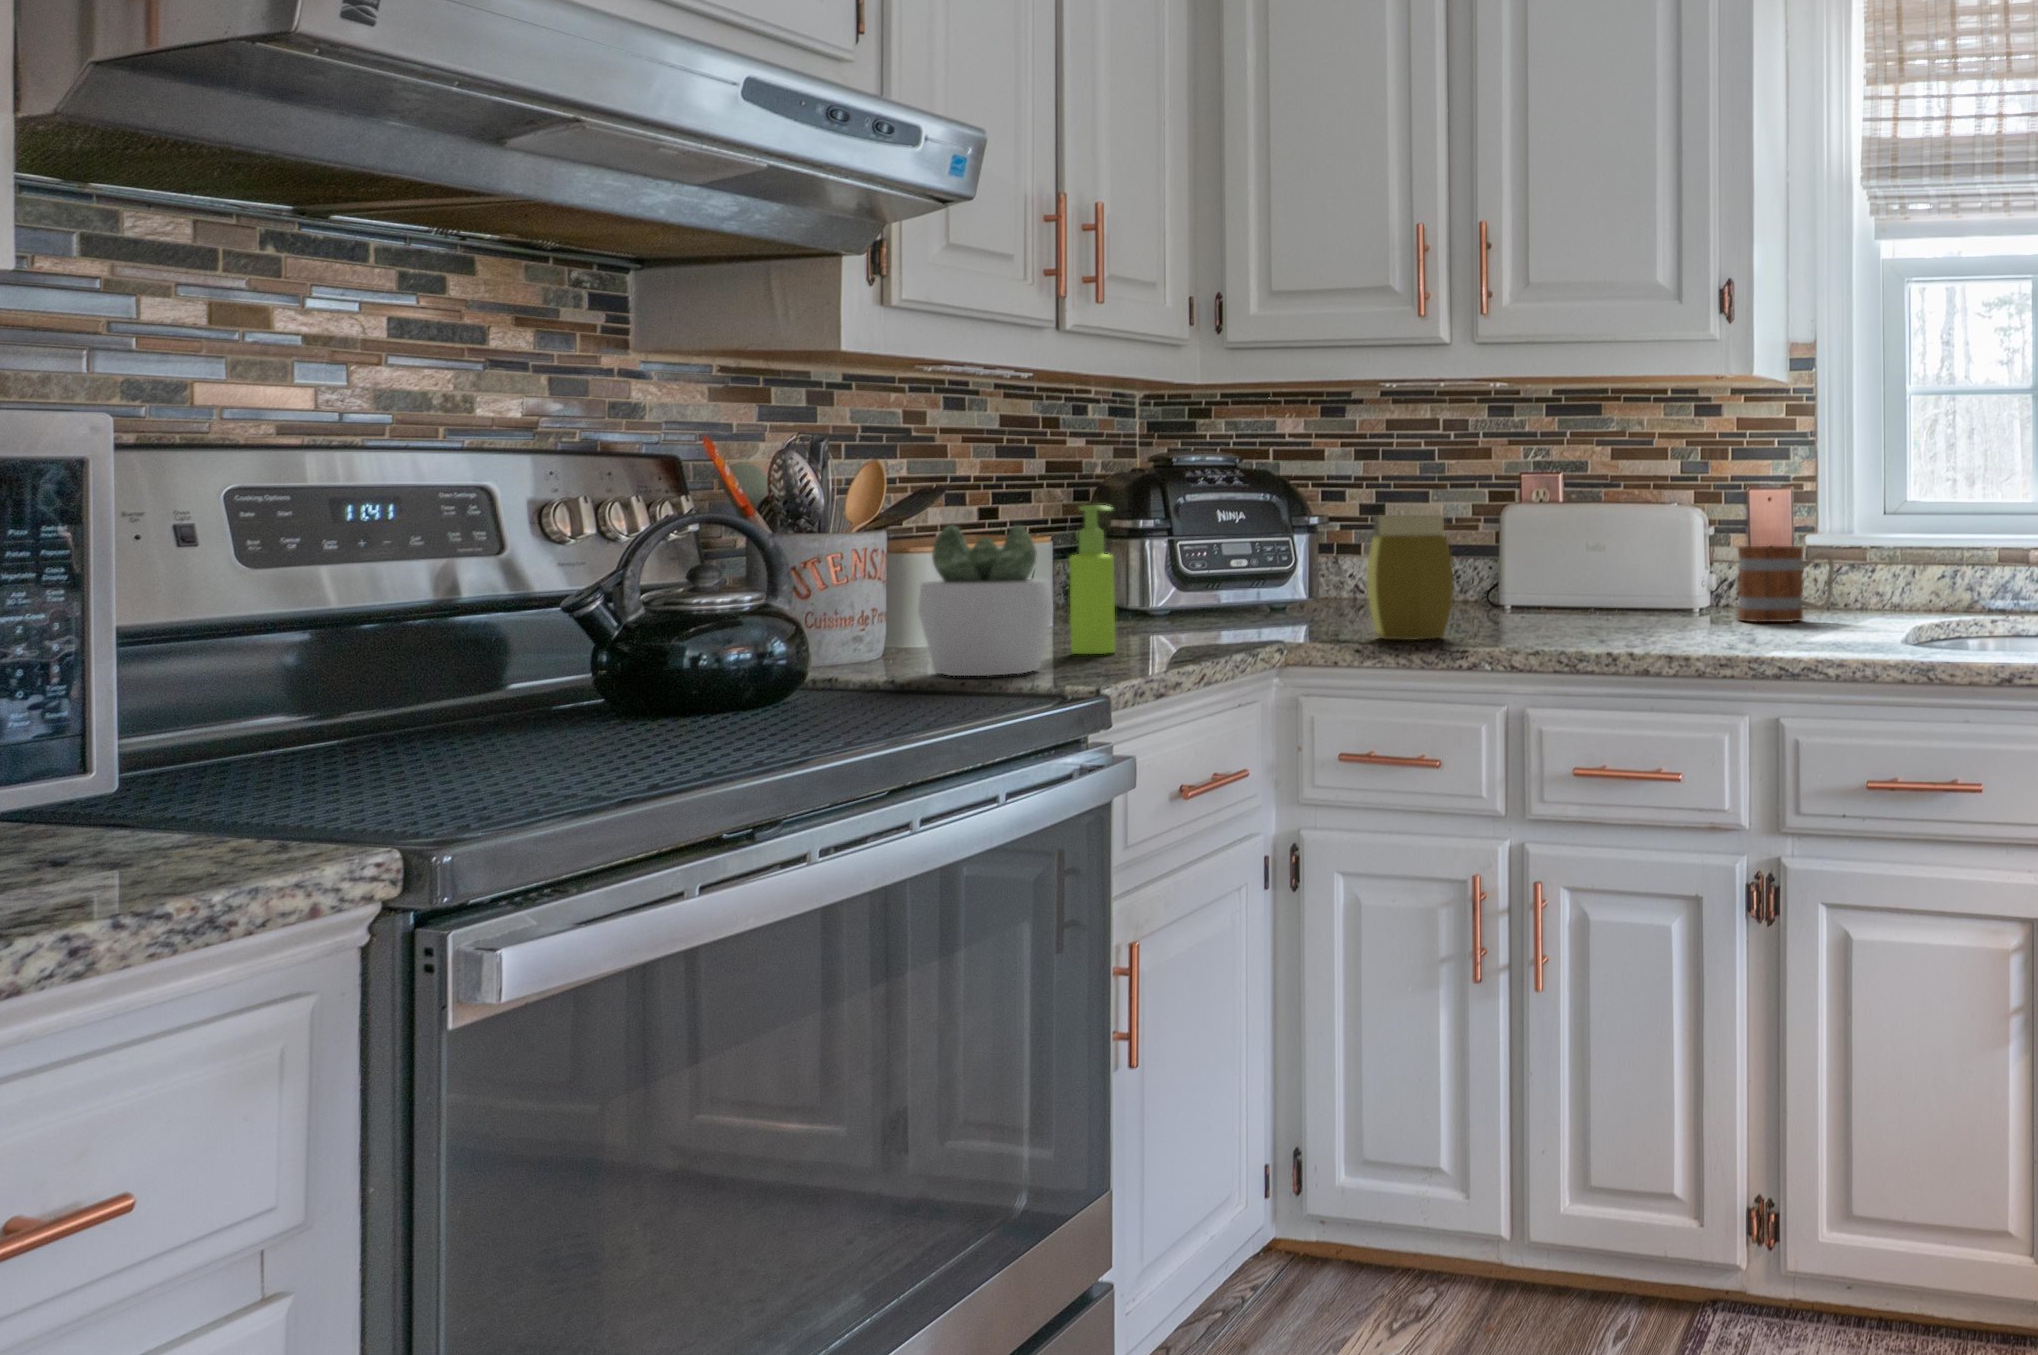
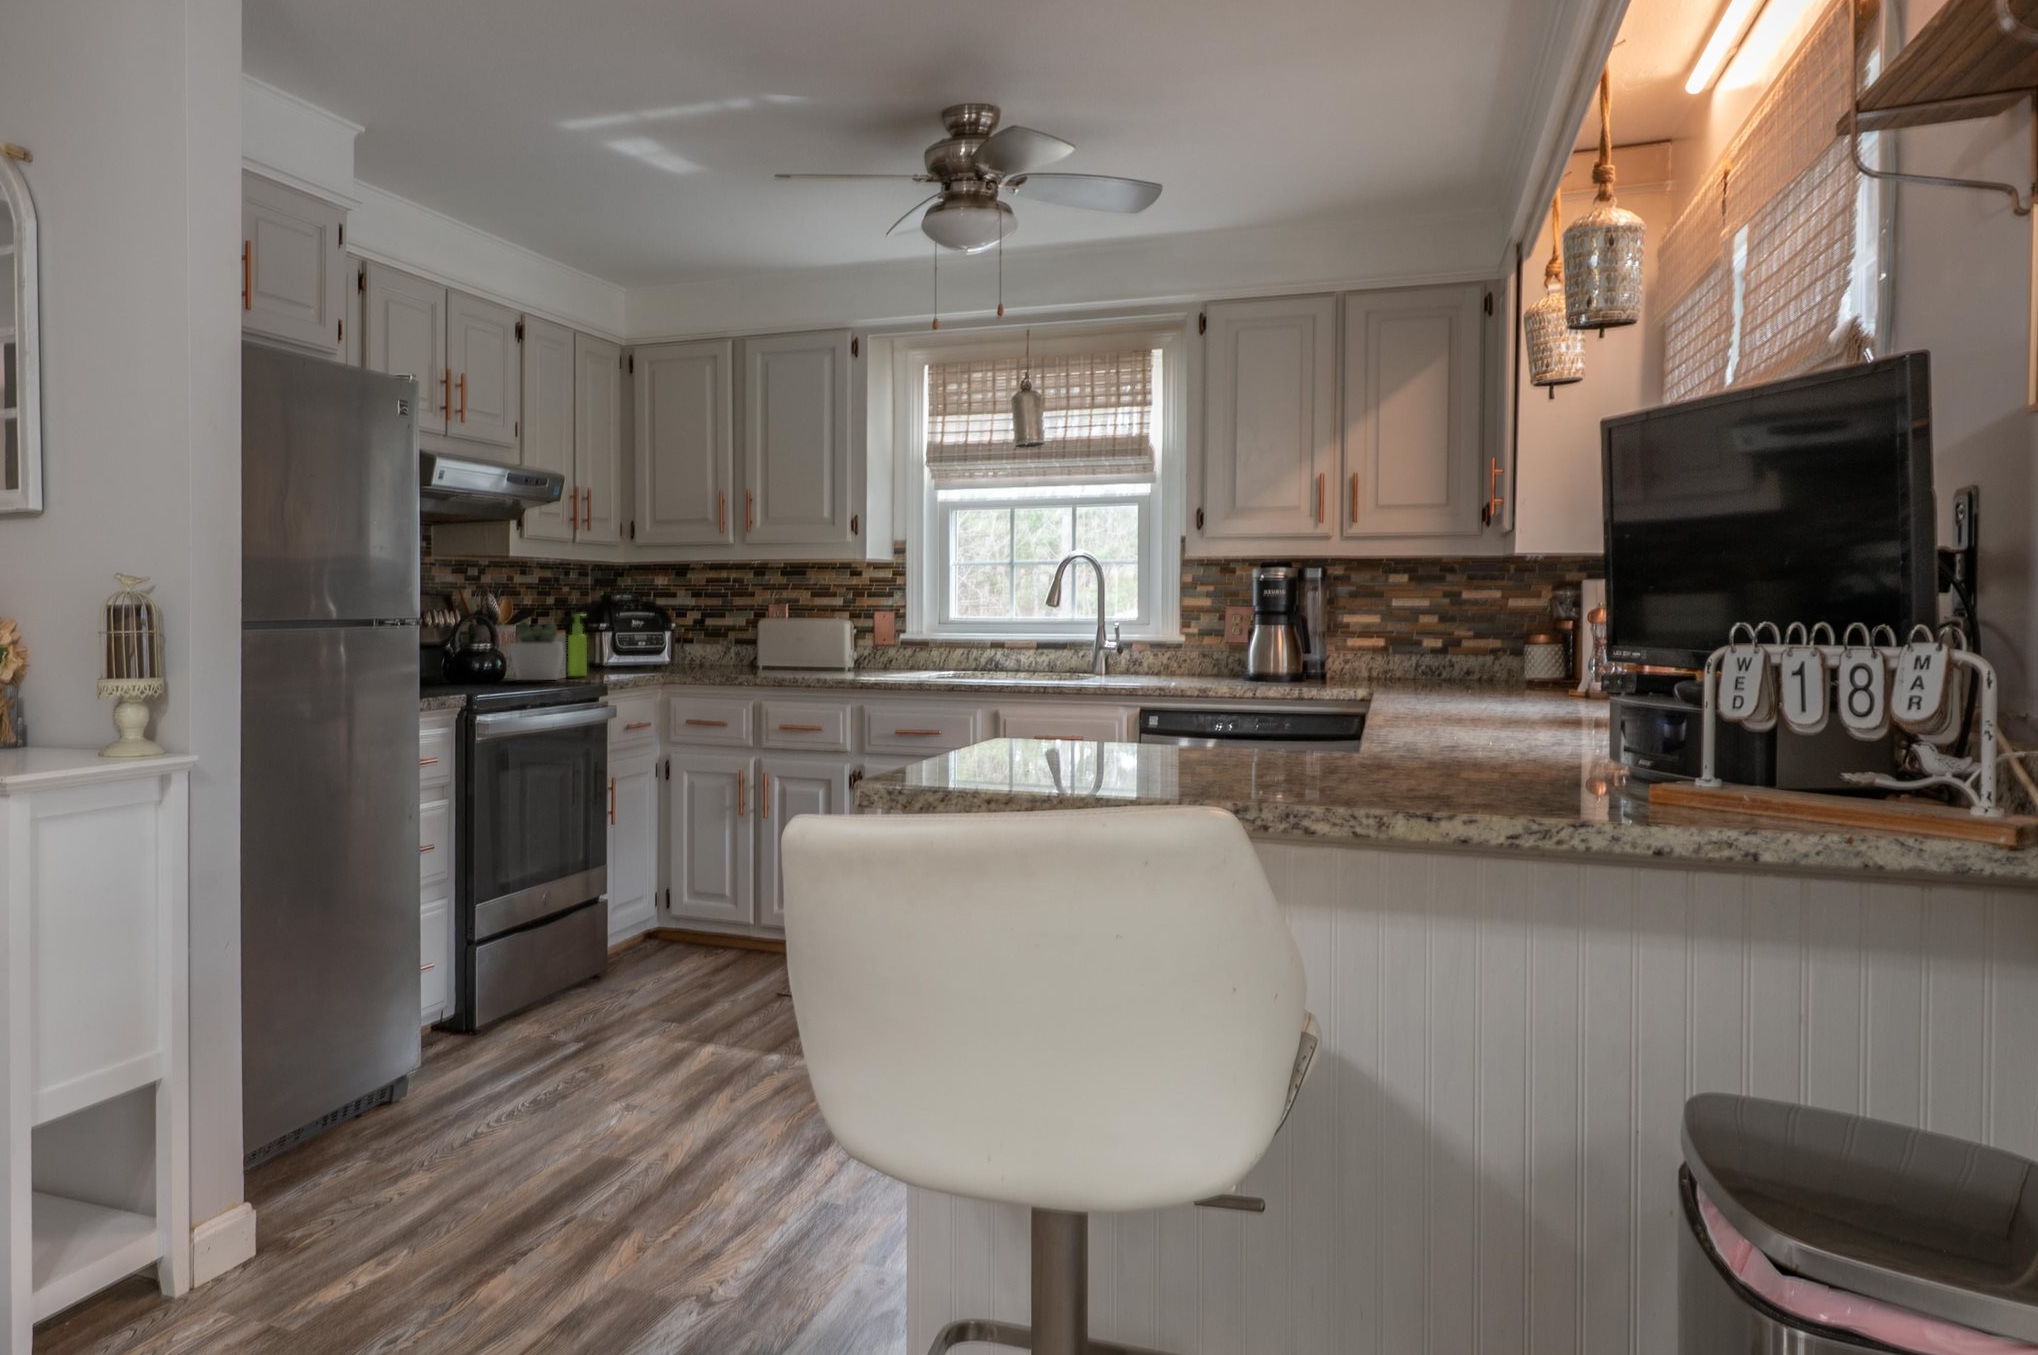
jar: present [1367,515,1453,640] -> none [694,619,732,674]
mug: present [1738,546,1834,622] -> none [865,636,909,671]

